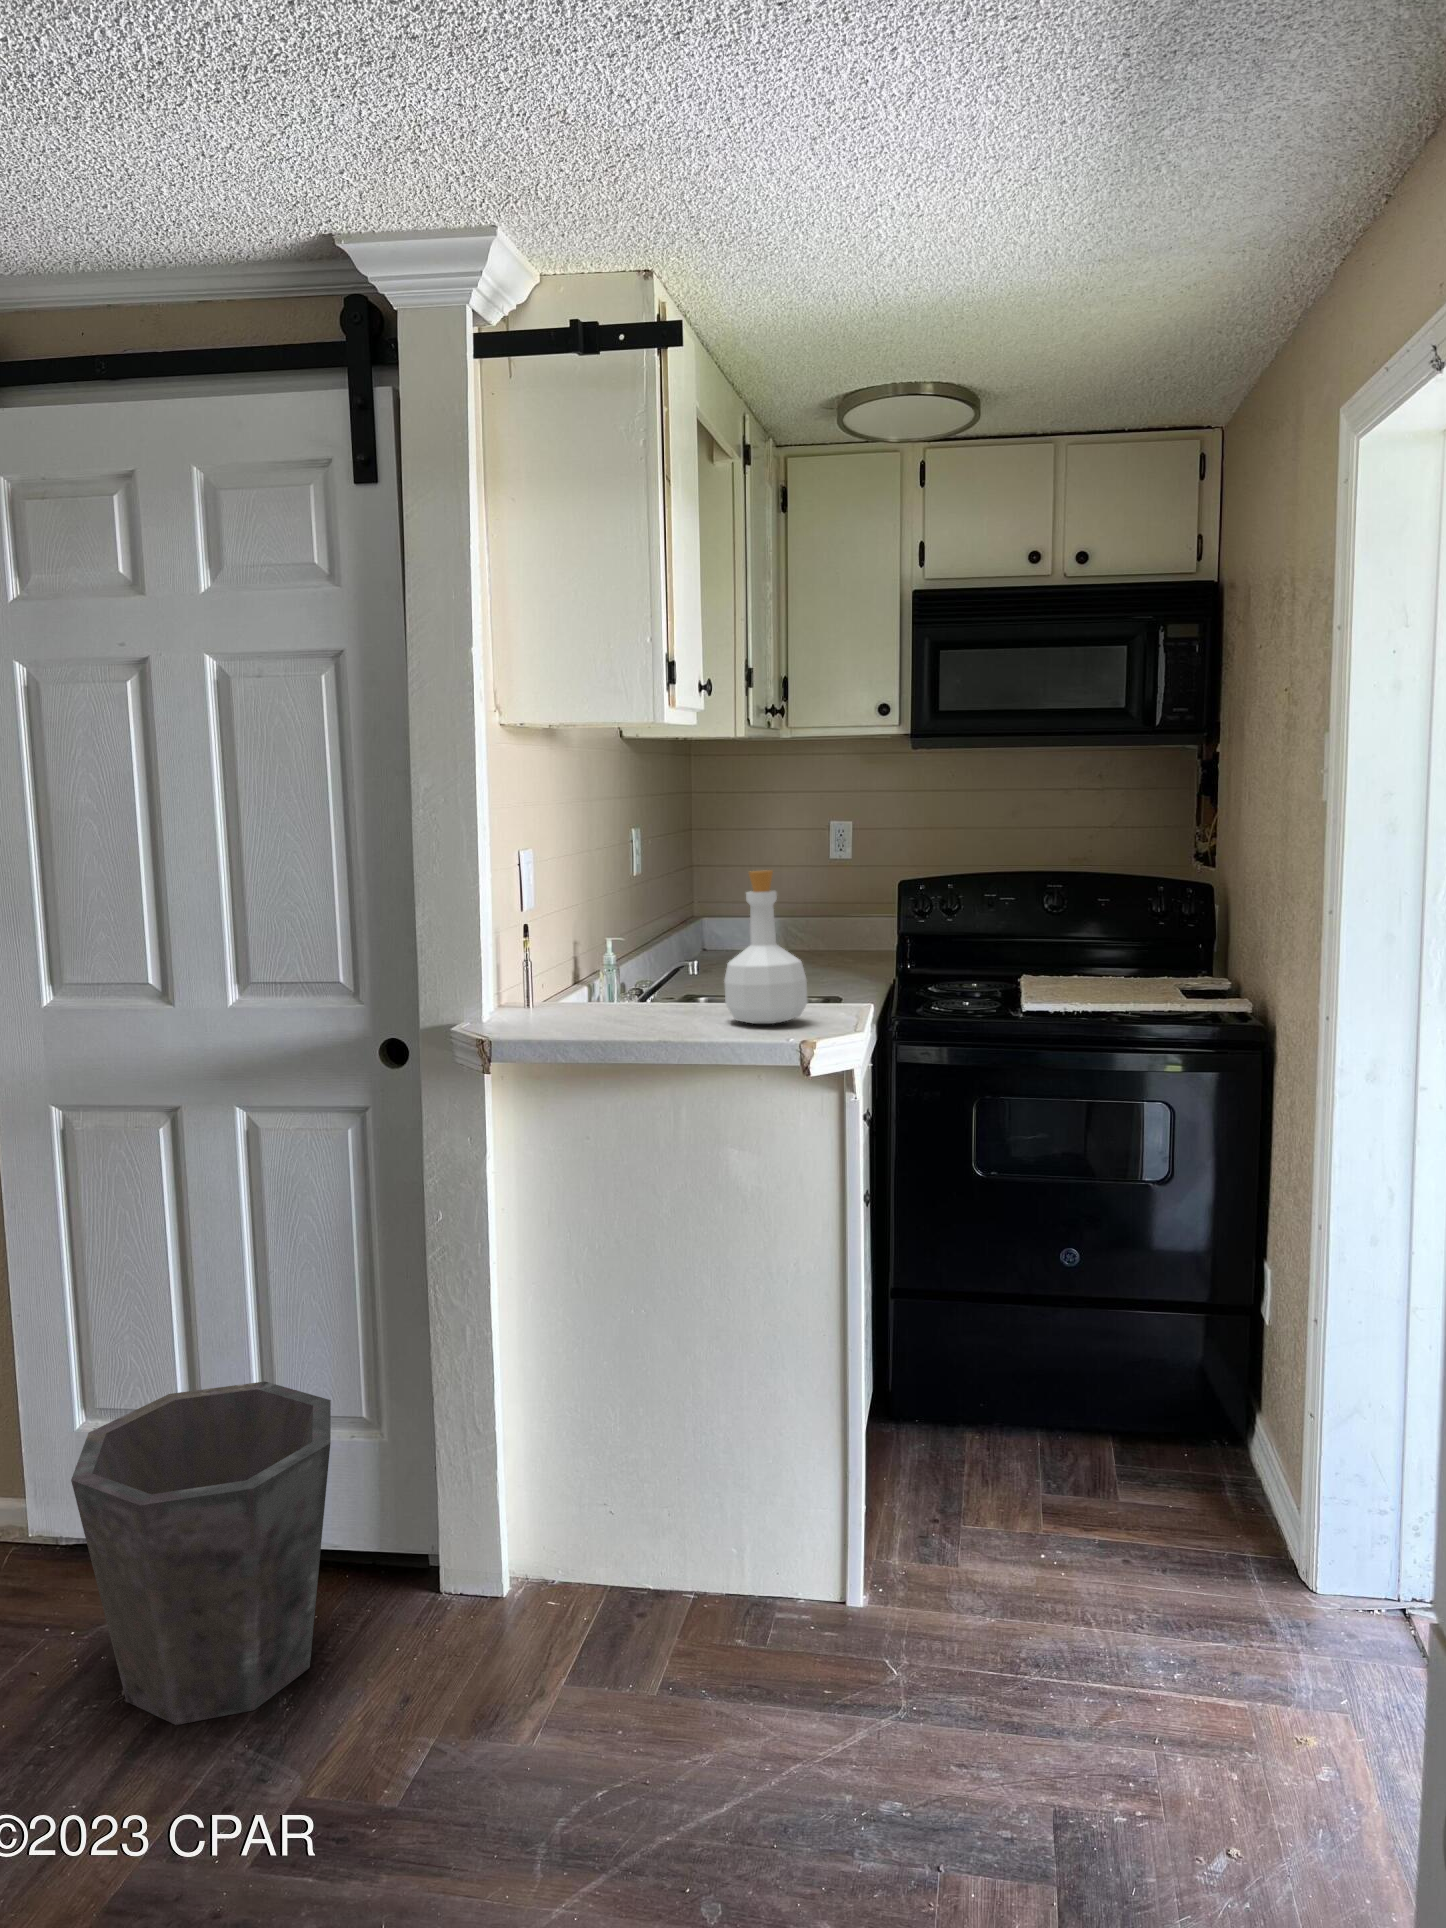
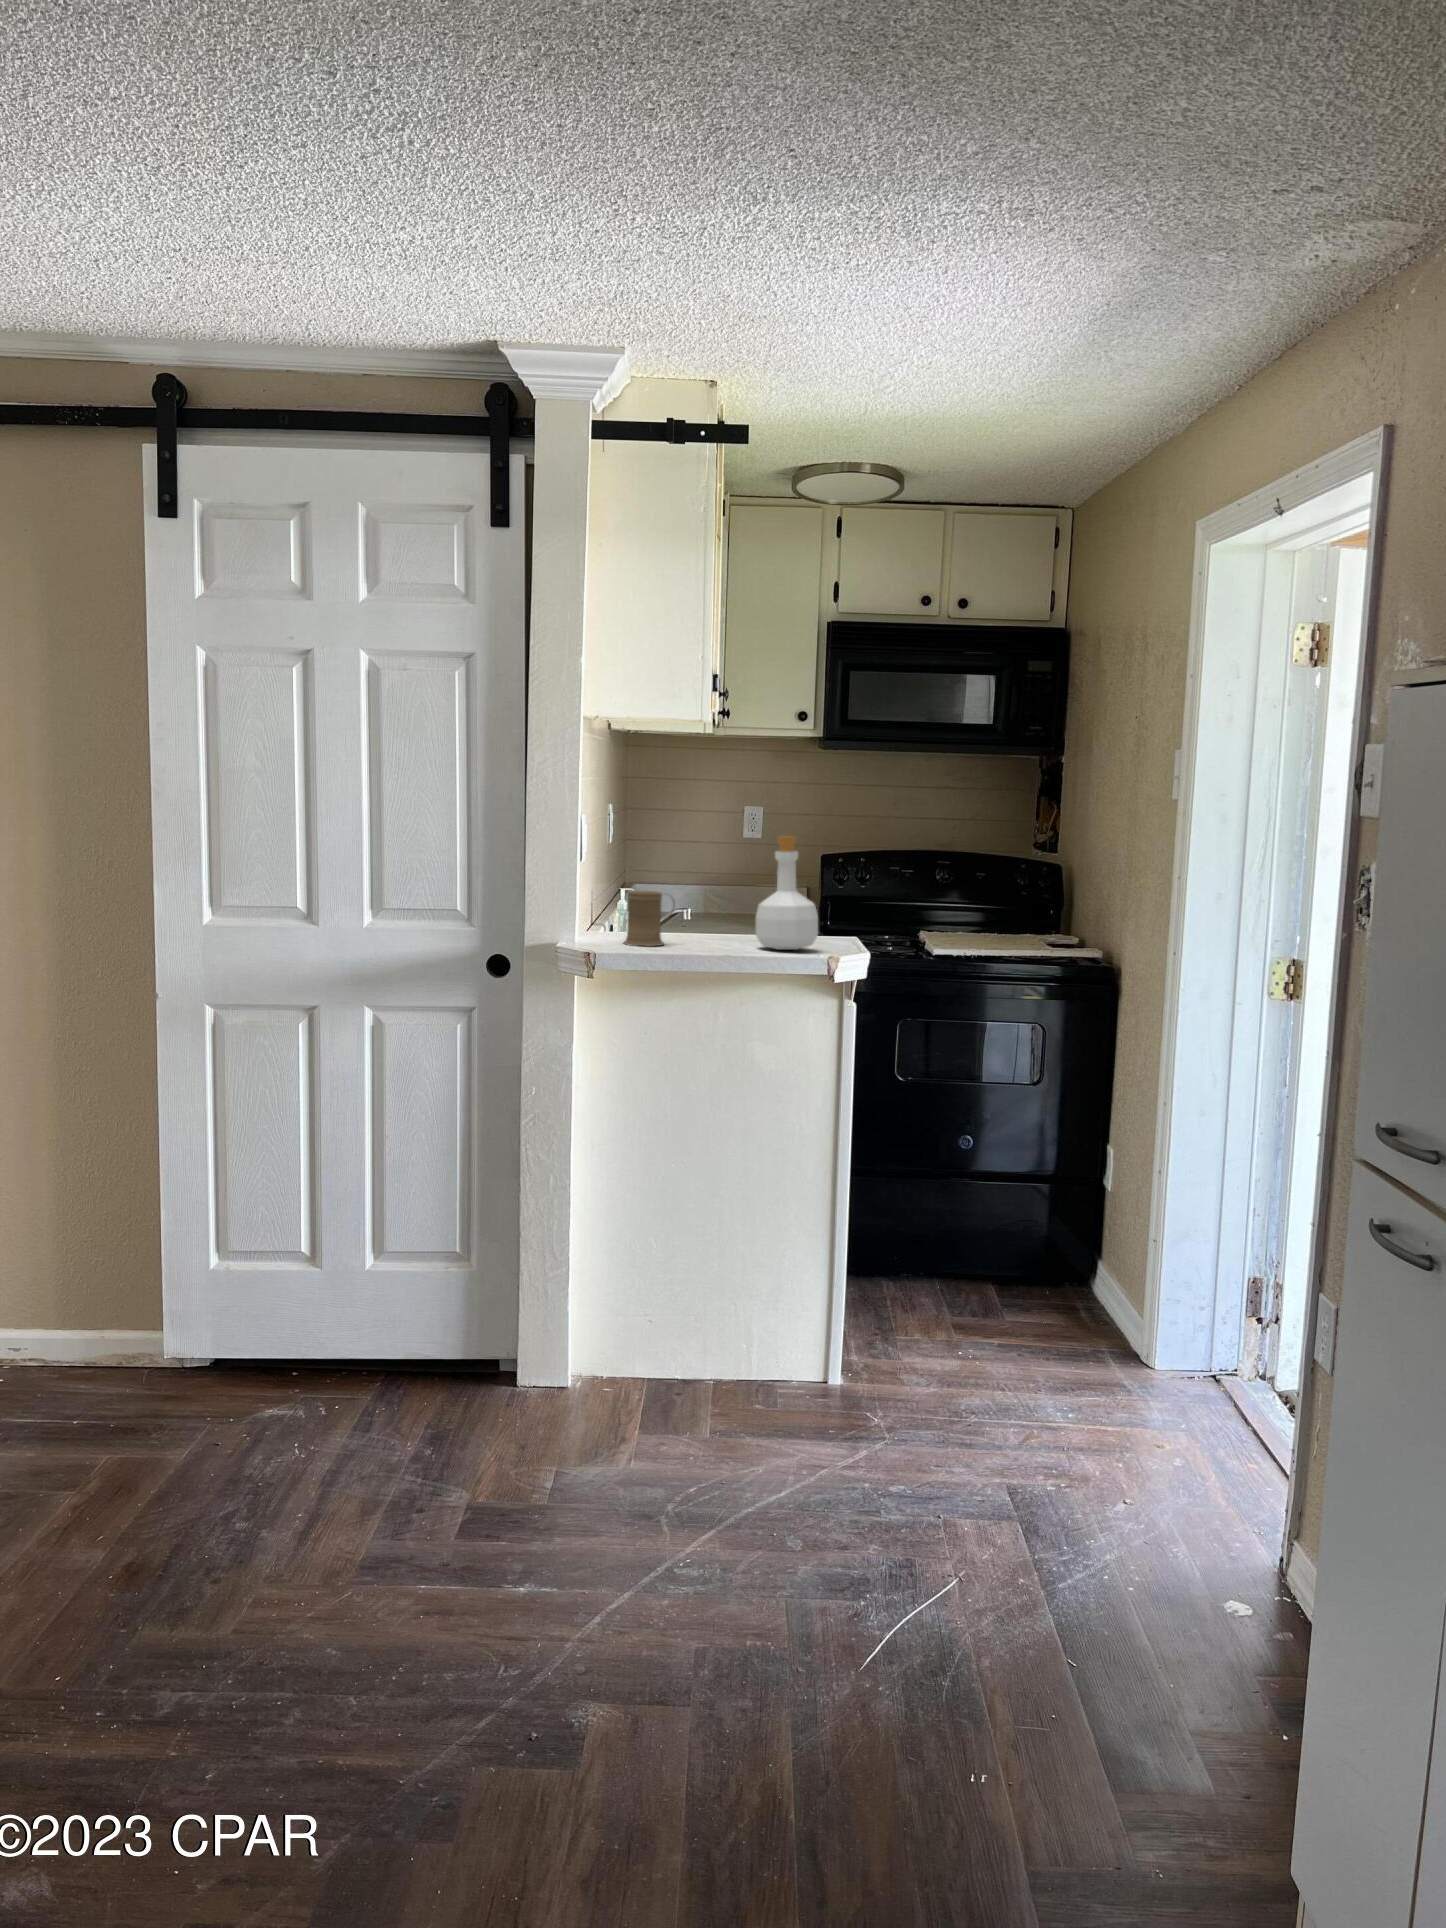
mug: none [549,948,618,1024] -> present [624,891,675,946]
waste bin: present [71,1382,331,1725] -> none [265,1227,466,1476]

